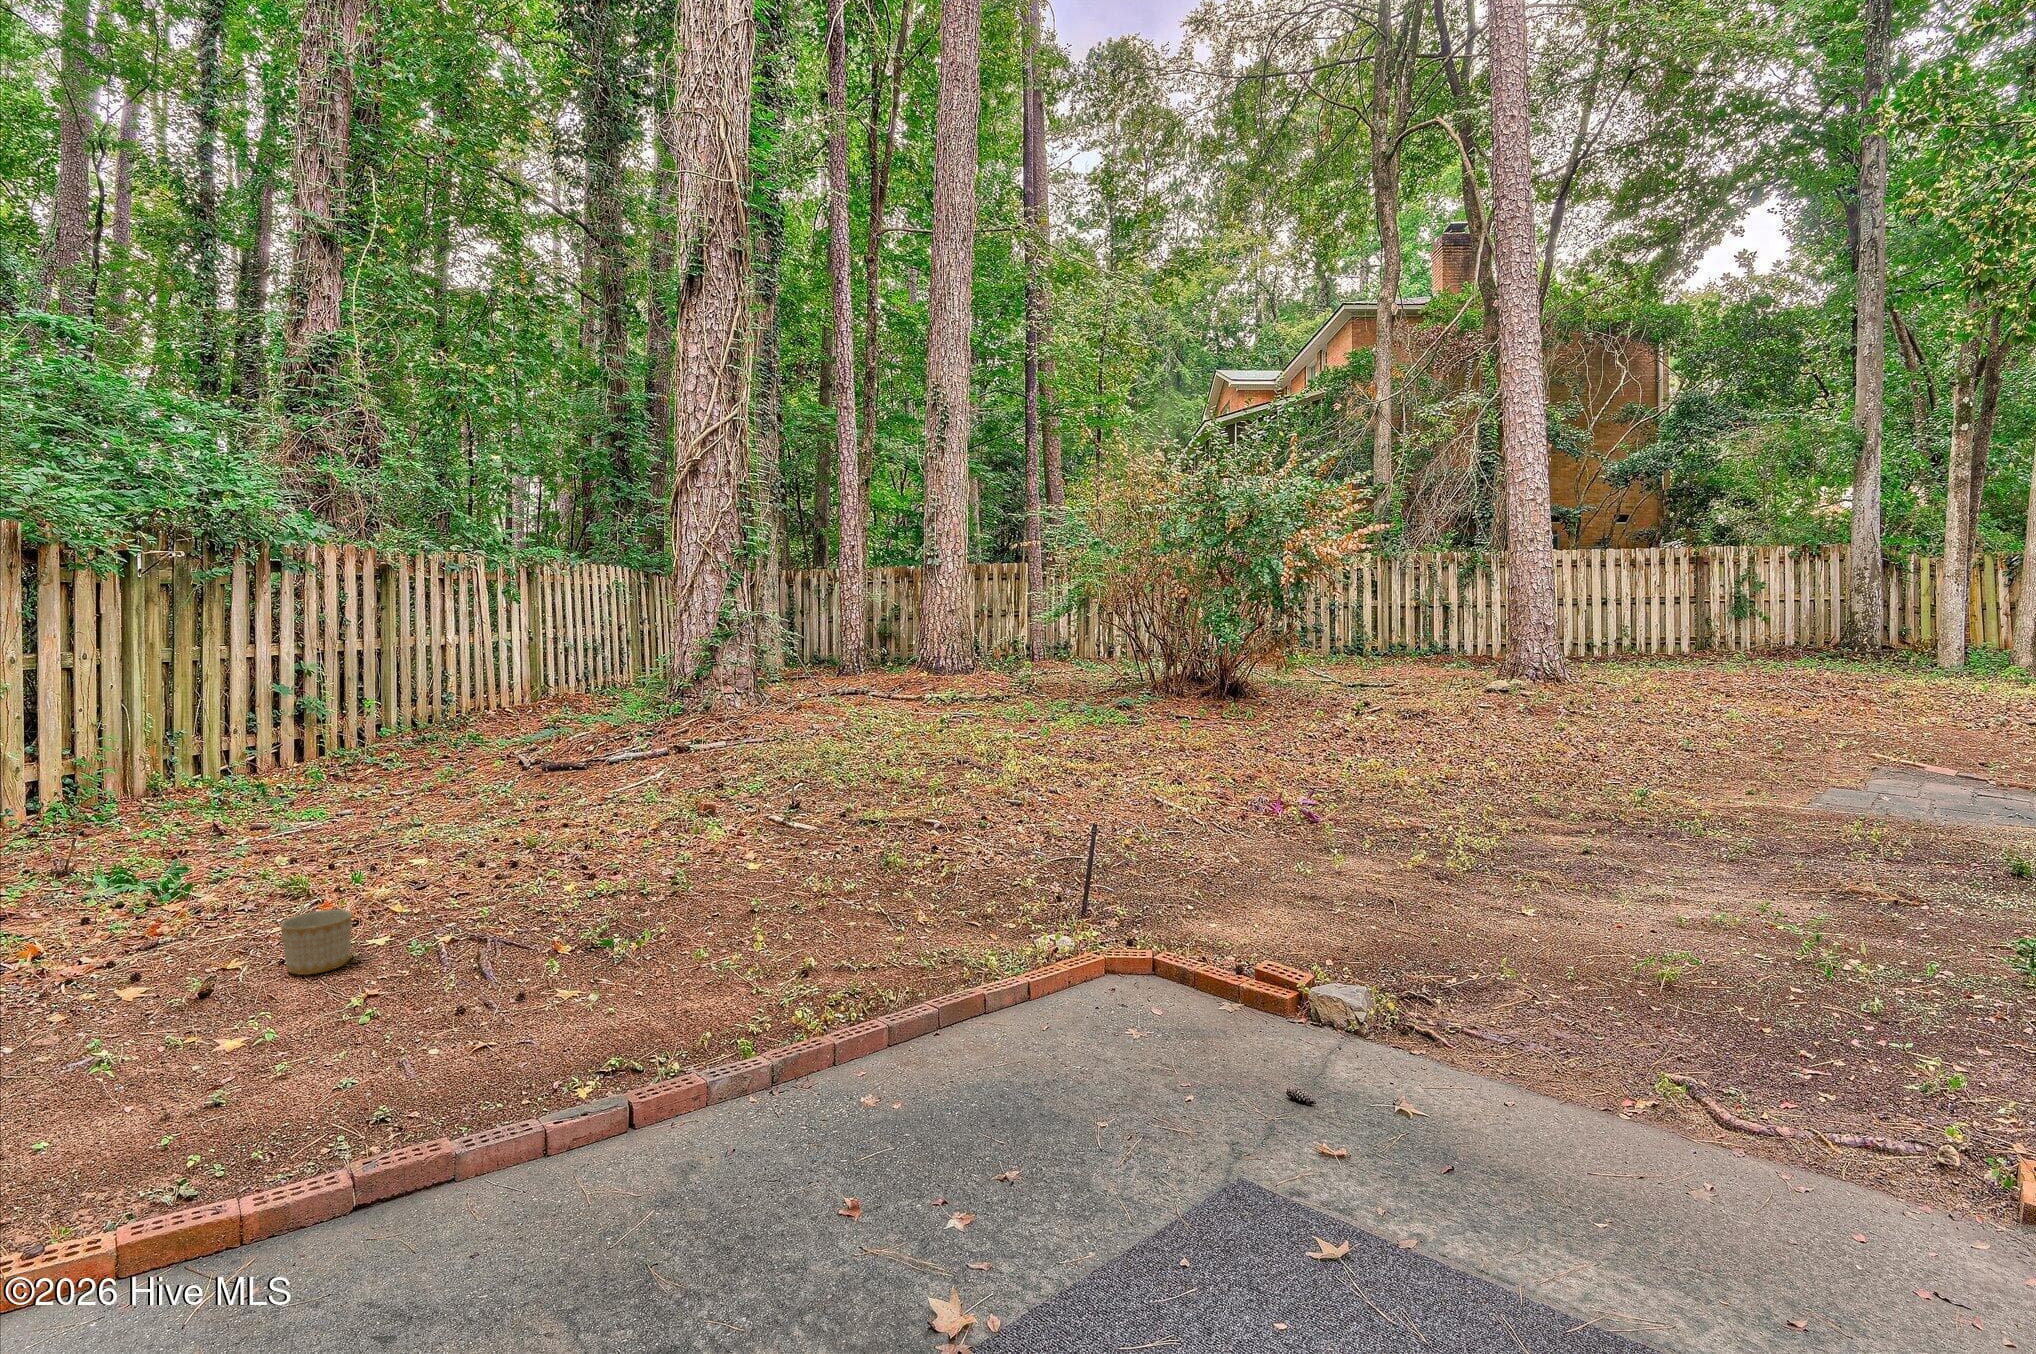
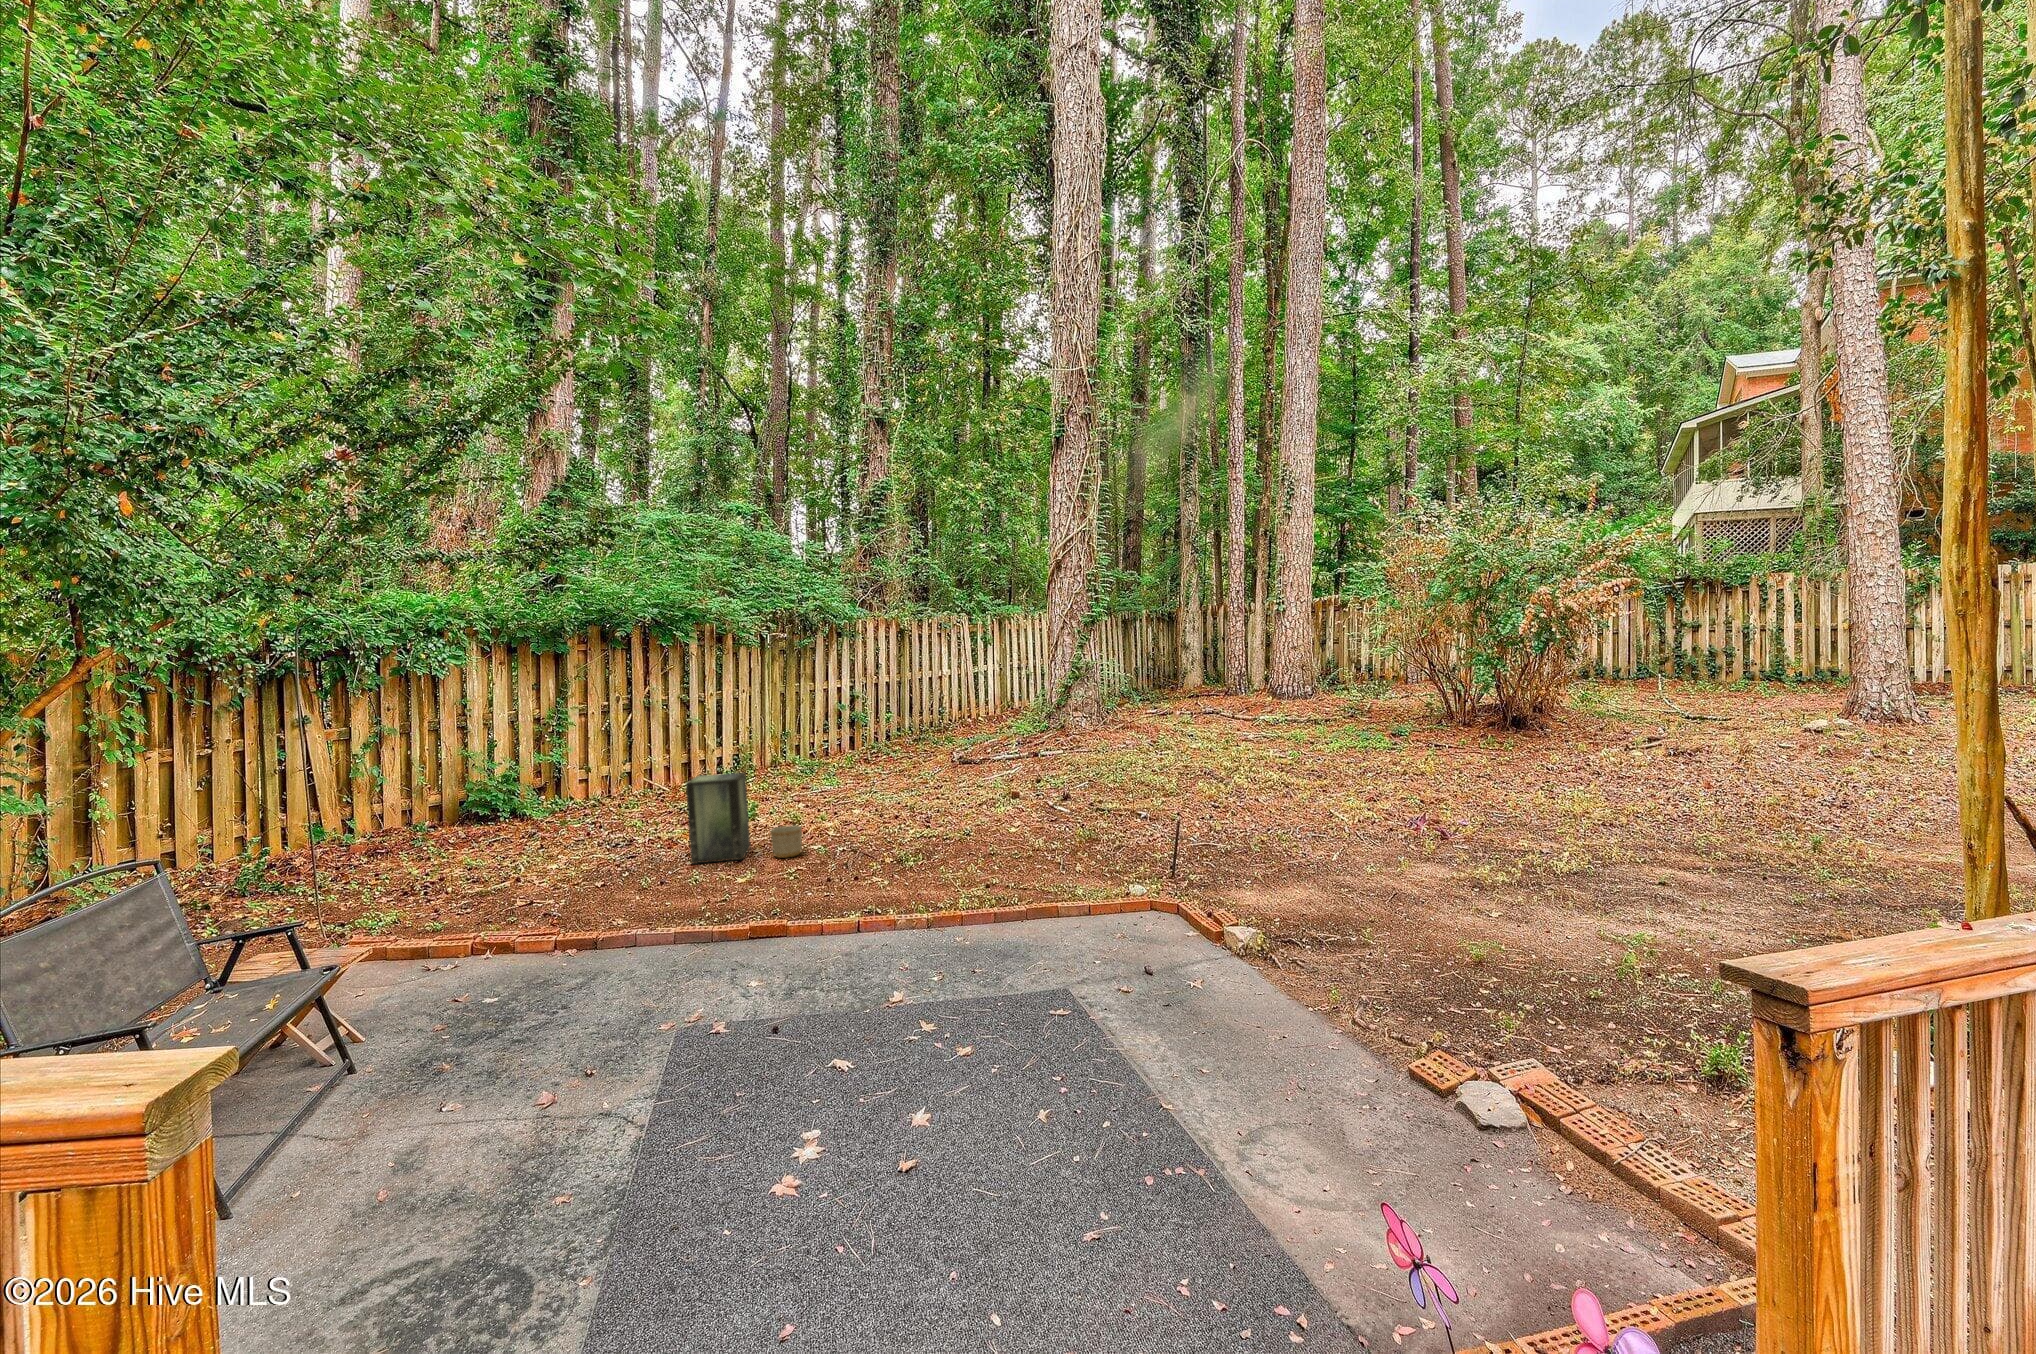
storage box: none [68,817,214,1015] -> present [686,772,751,864]

